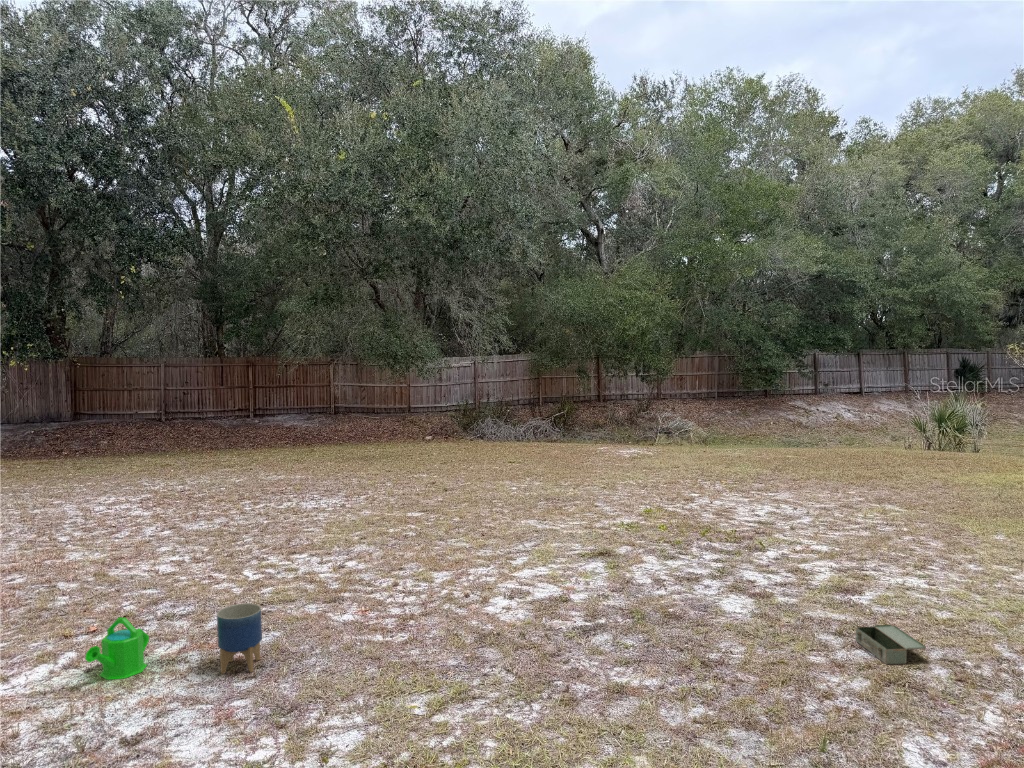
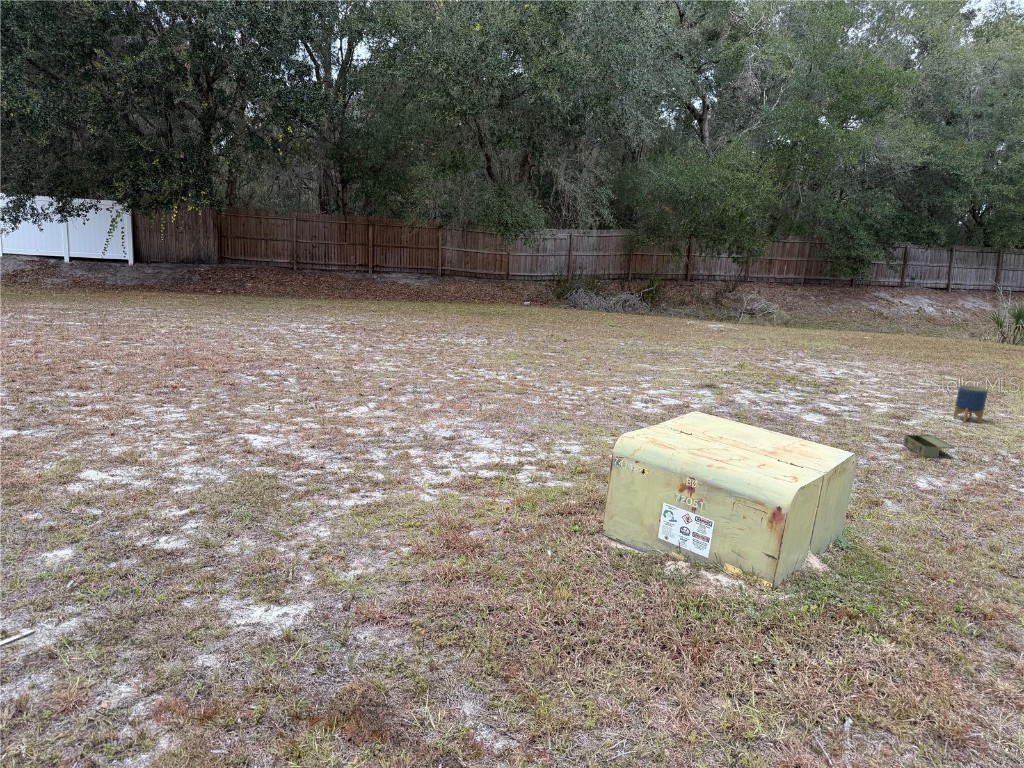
planter: present [217,603,262,674] -> present [953,385,988,423]
watering can: present [85,617,149,680] -> none [374,382,405,421]

